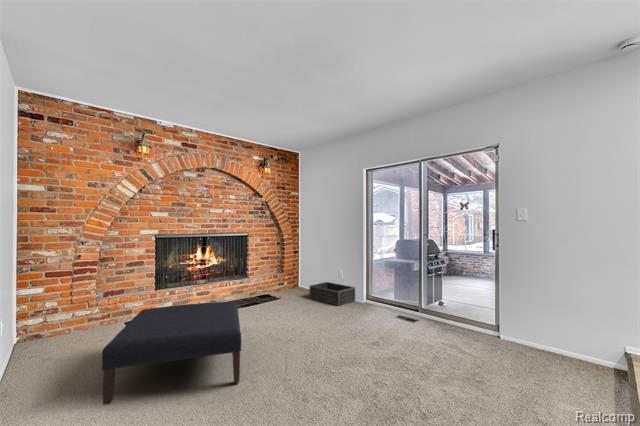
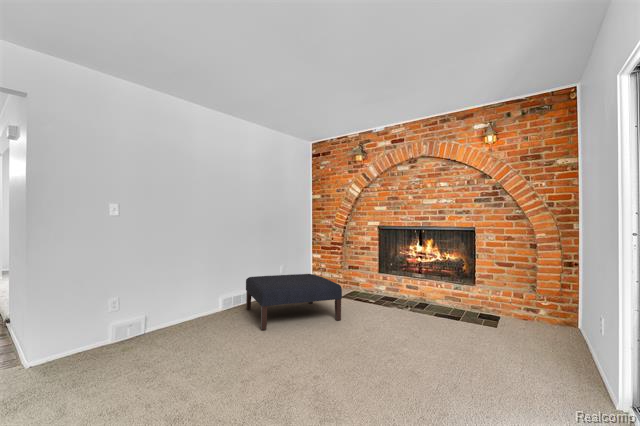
basket: present [309,282,355,306] -> none [512,317,580,374]

